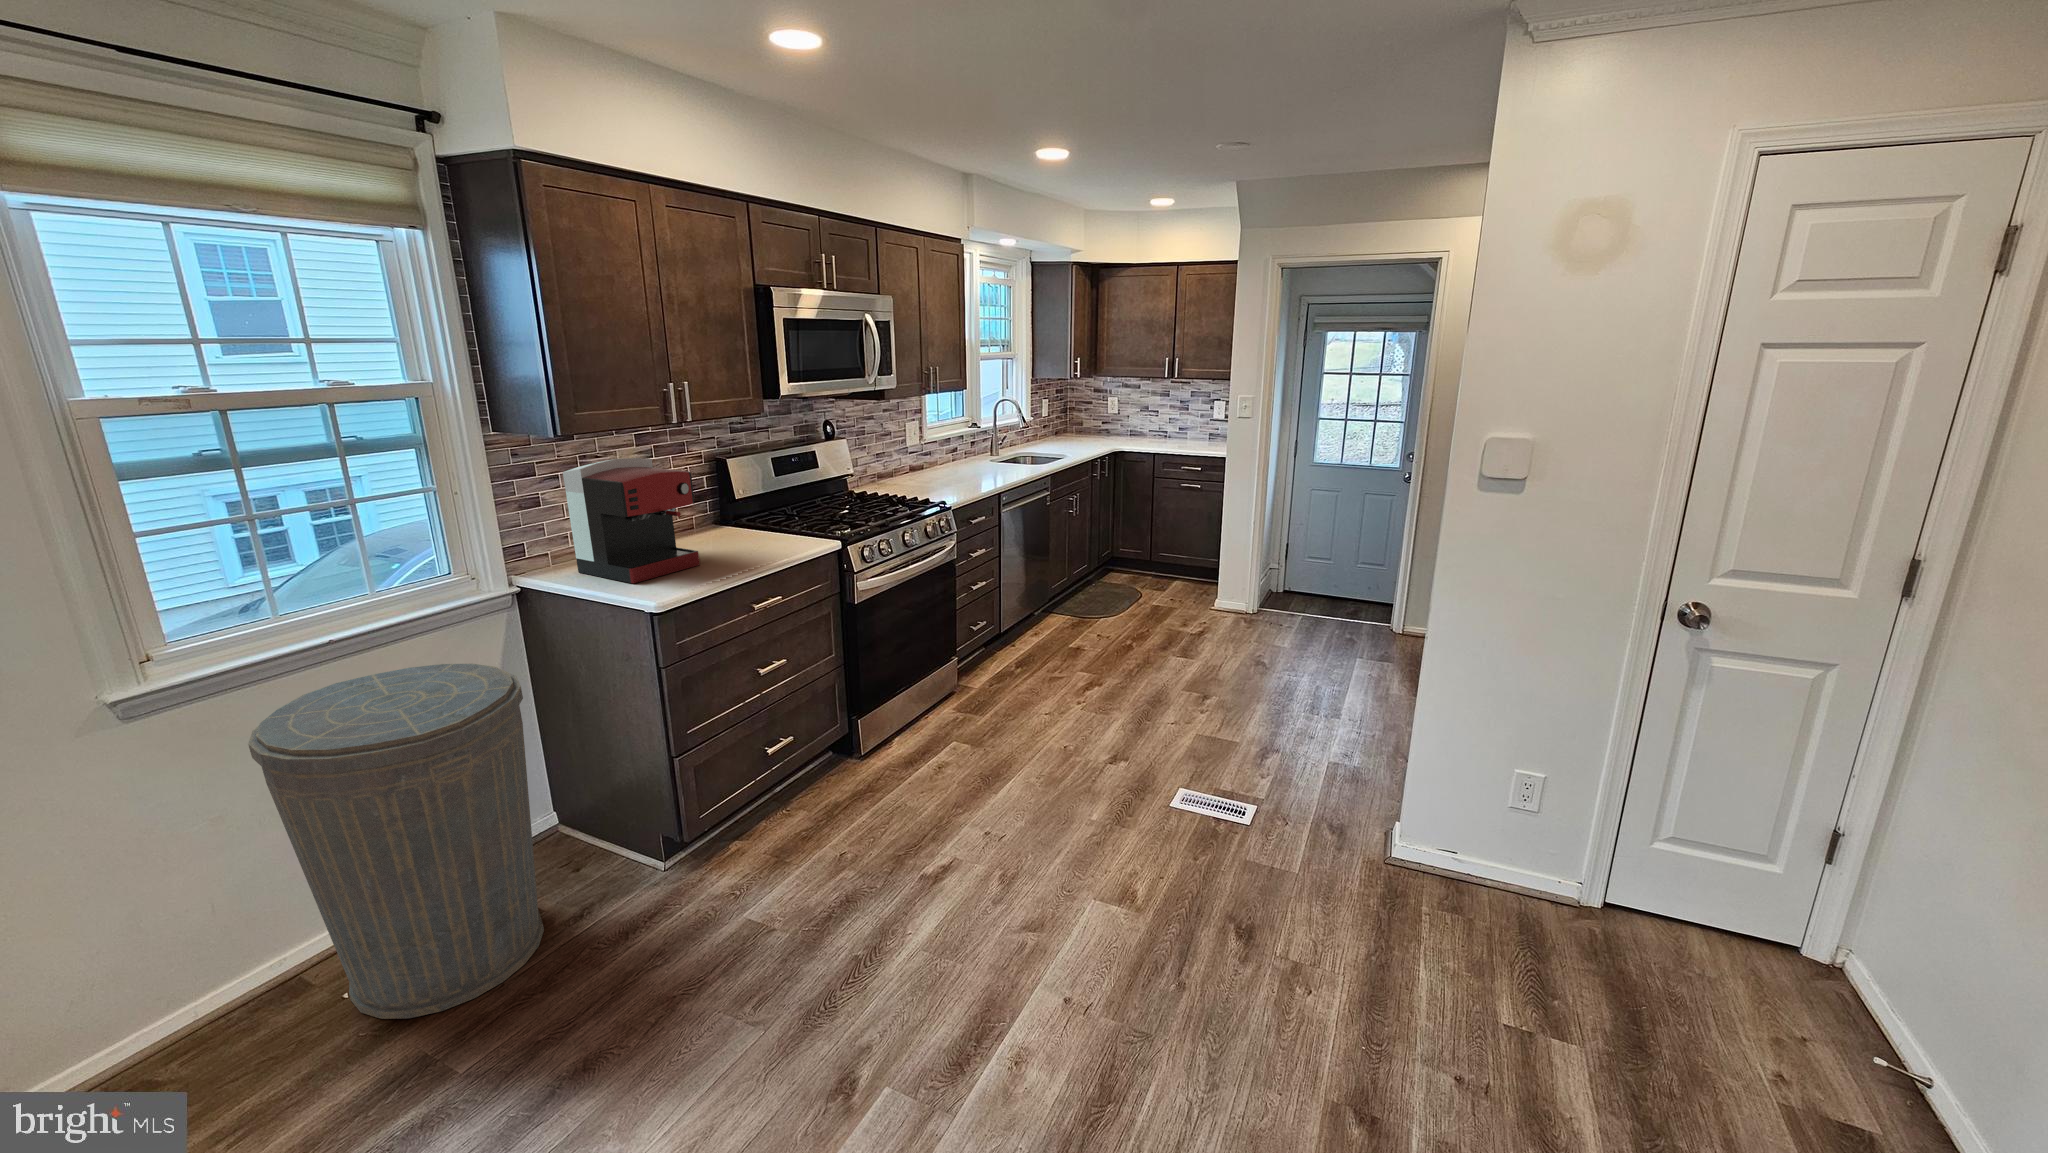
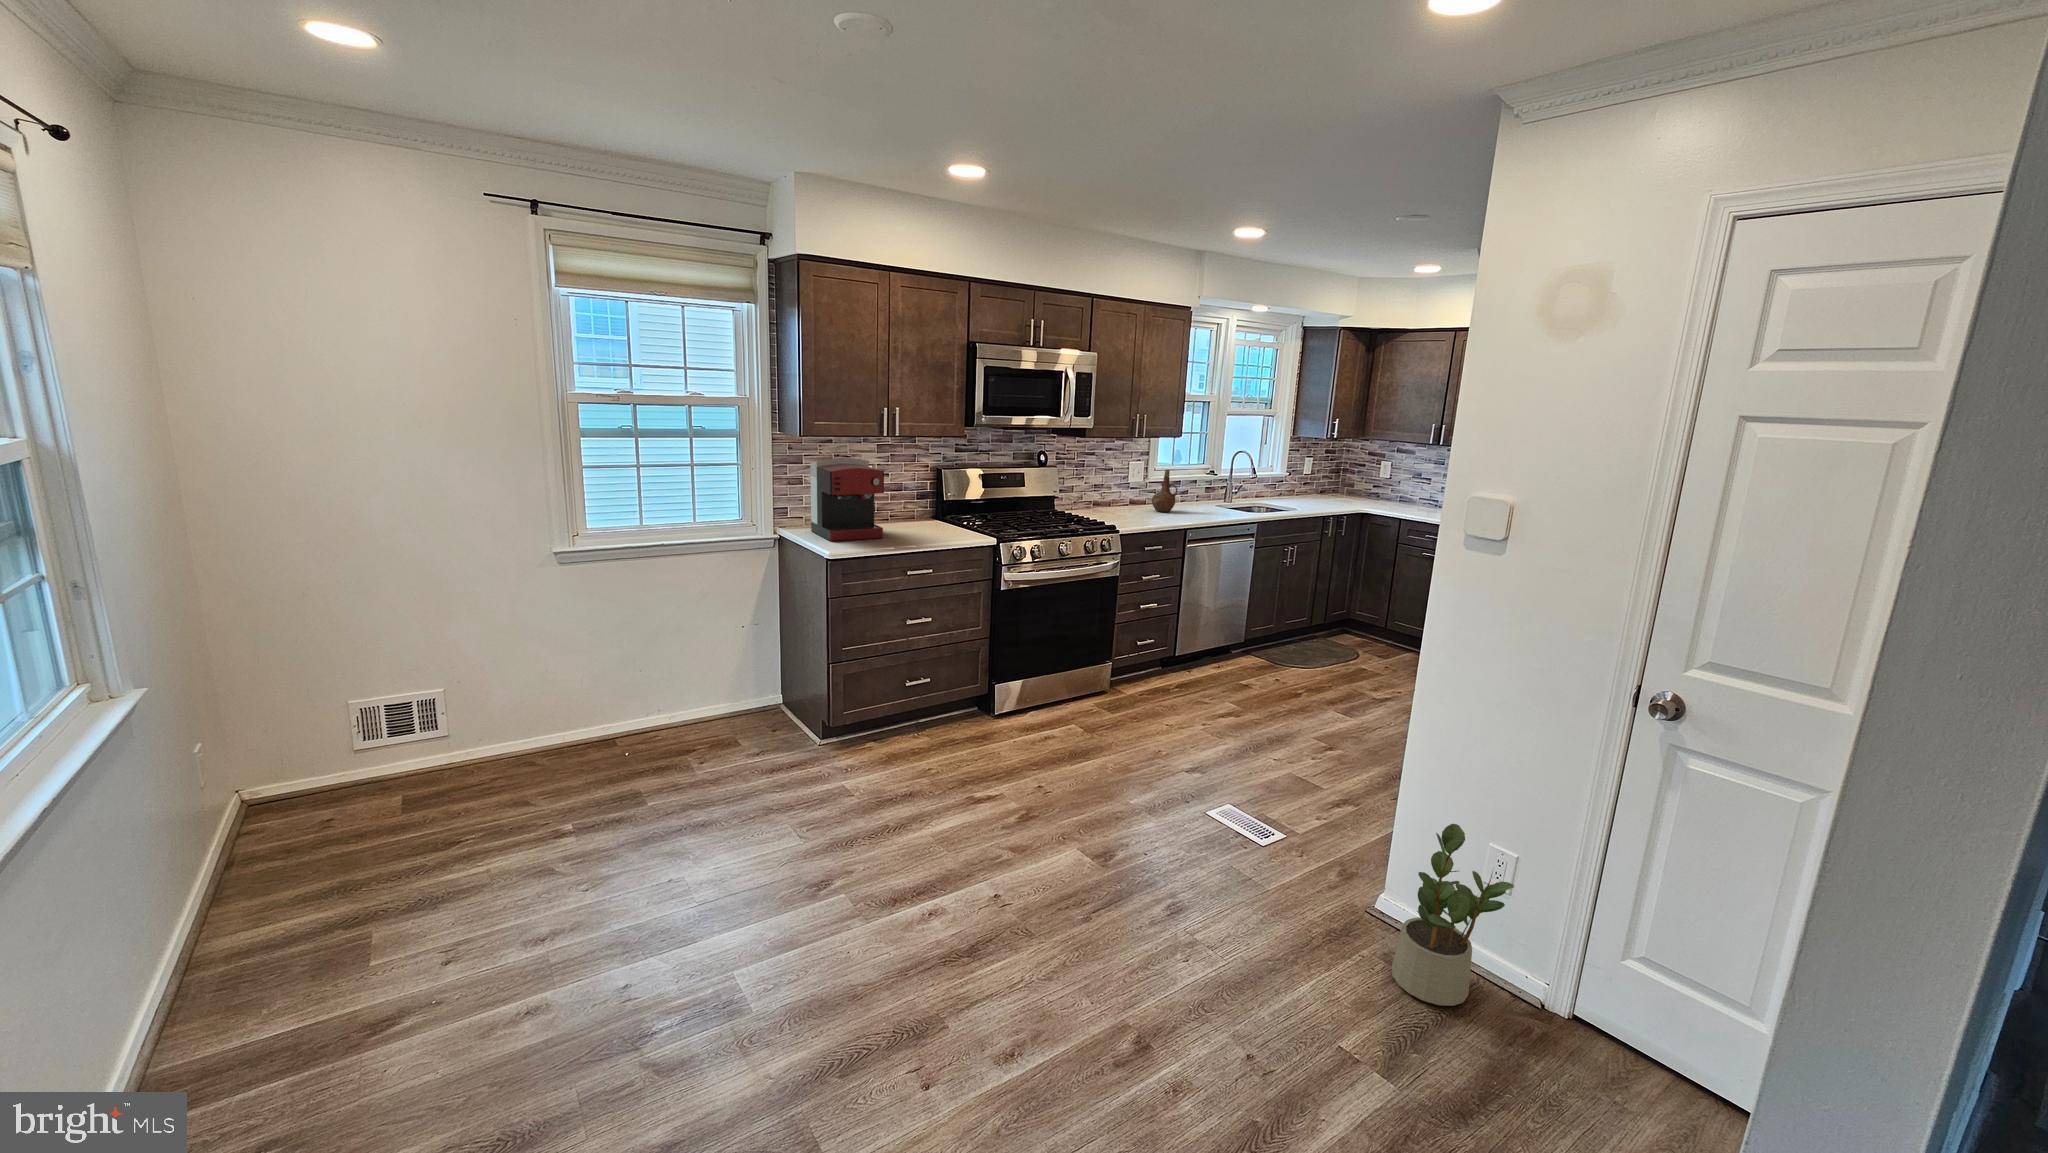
ceramic pitcher: none [943,428,970,476] -> present [1152,470,1178,512]
trash can: present [248,664,544,1019] -> none [603,570,745,774]
potted plant: none [1454,765,1564,940] -> present [1392,824,1514,1006]

